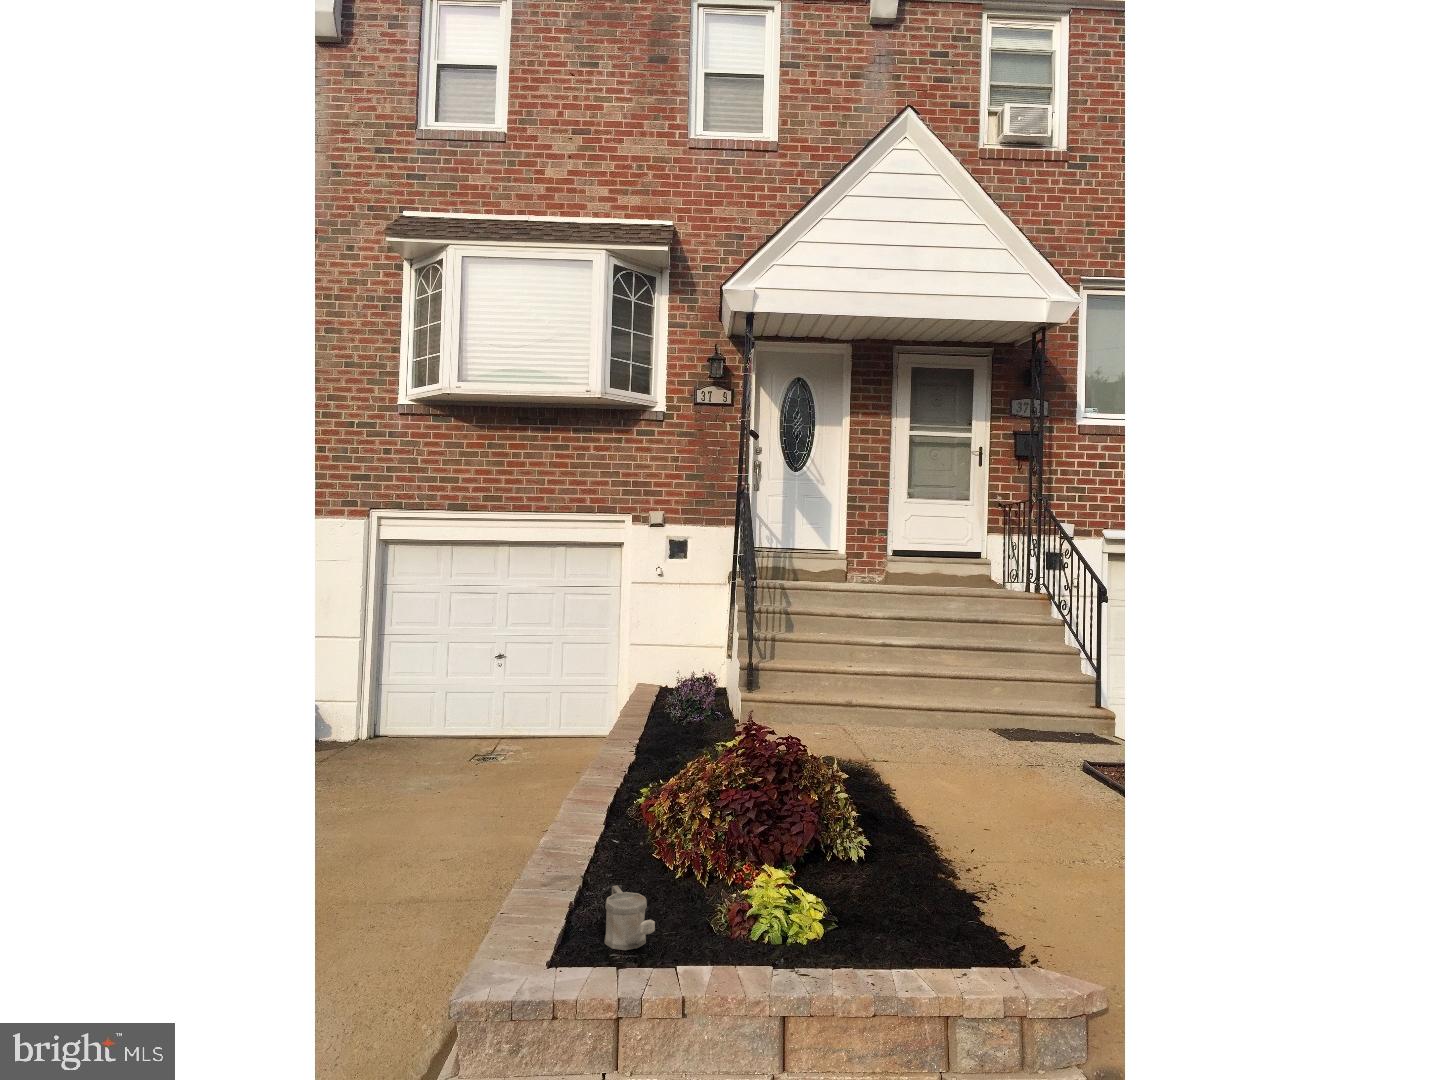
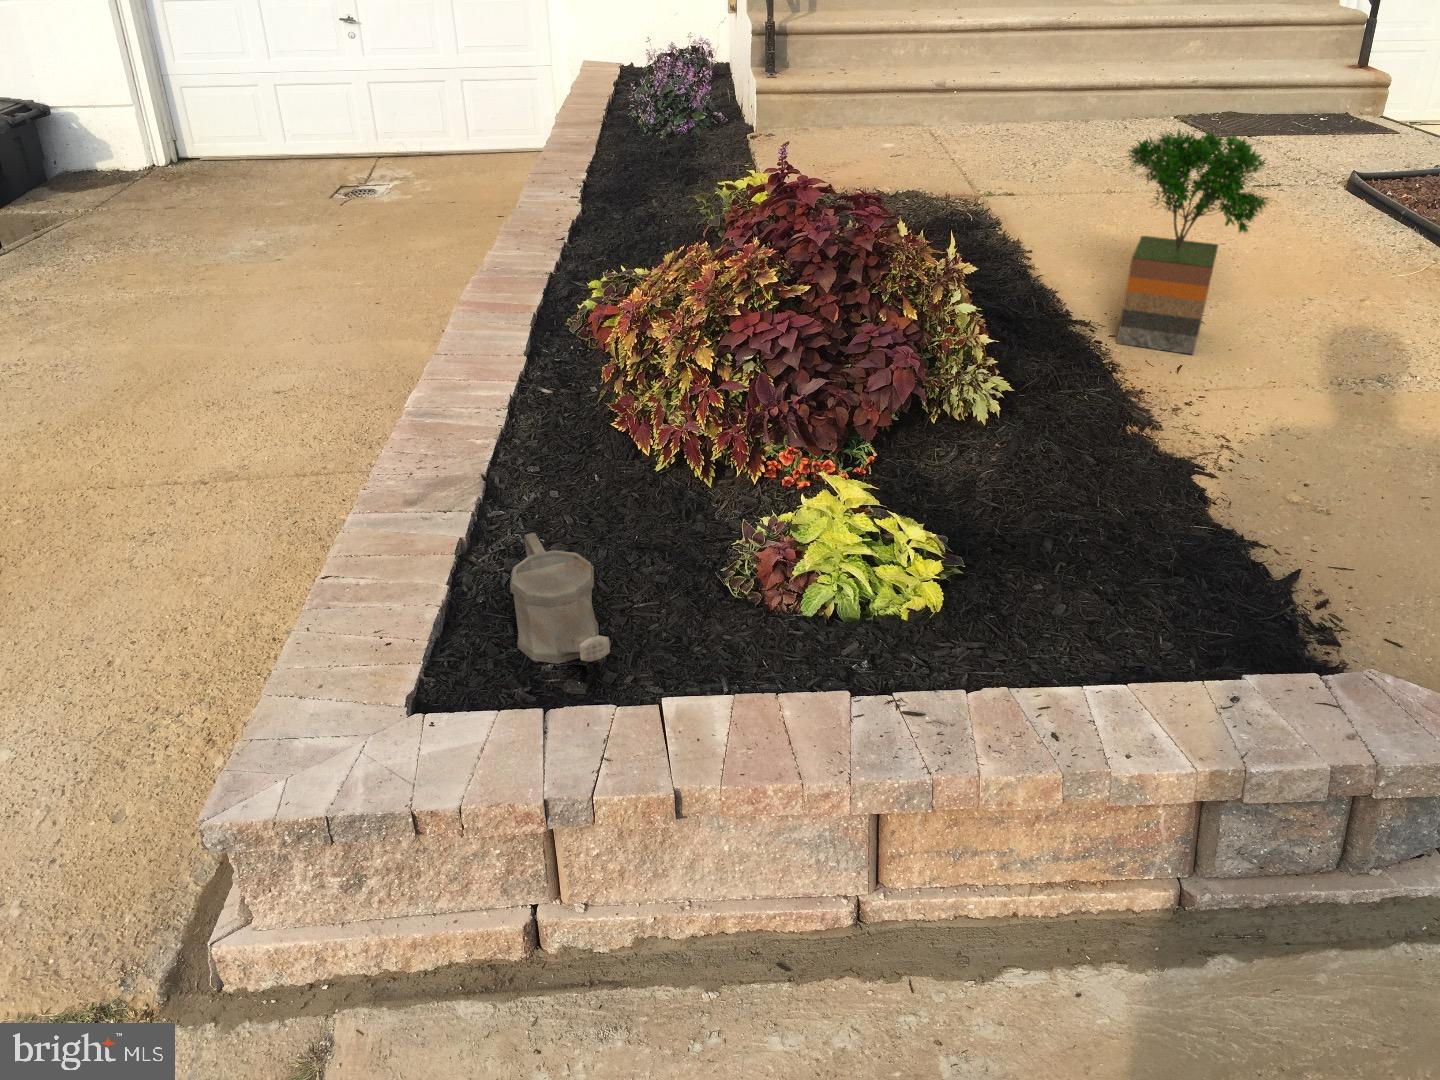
potted tree: none [926,716,1002,837] -> present [1117,129,1269,354]

